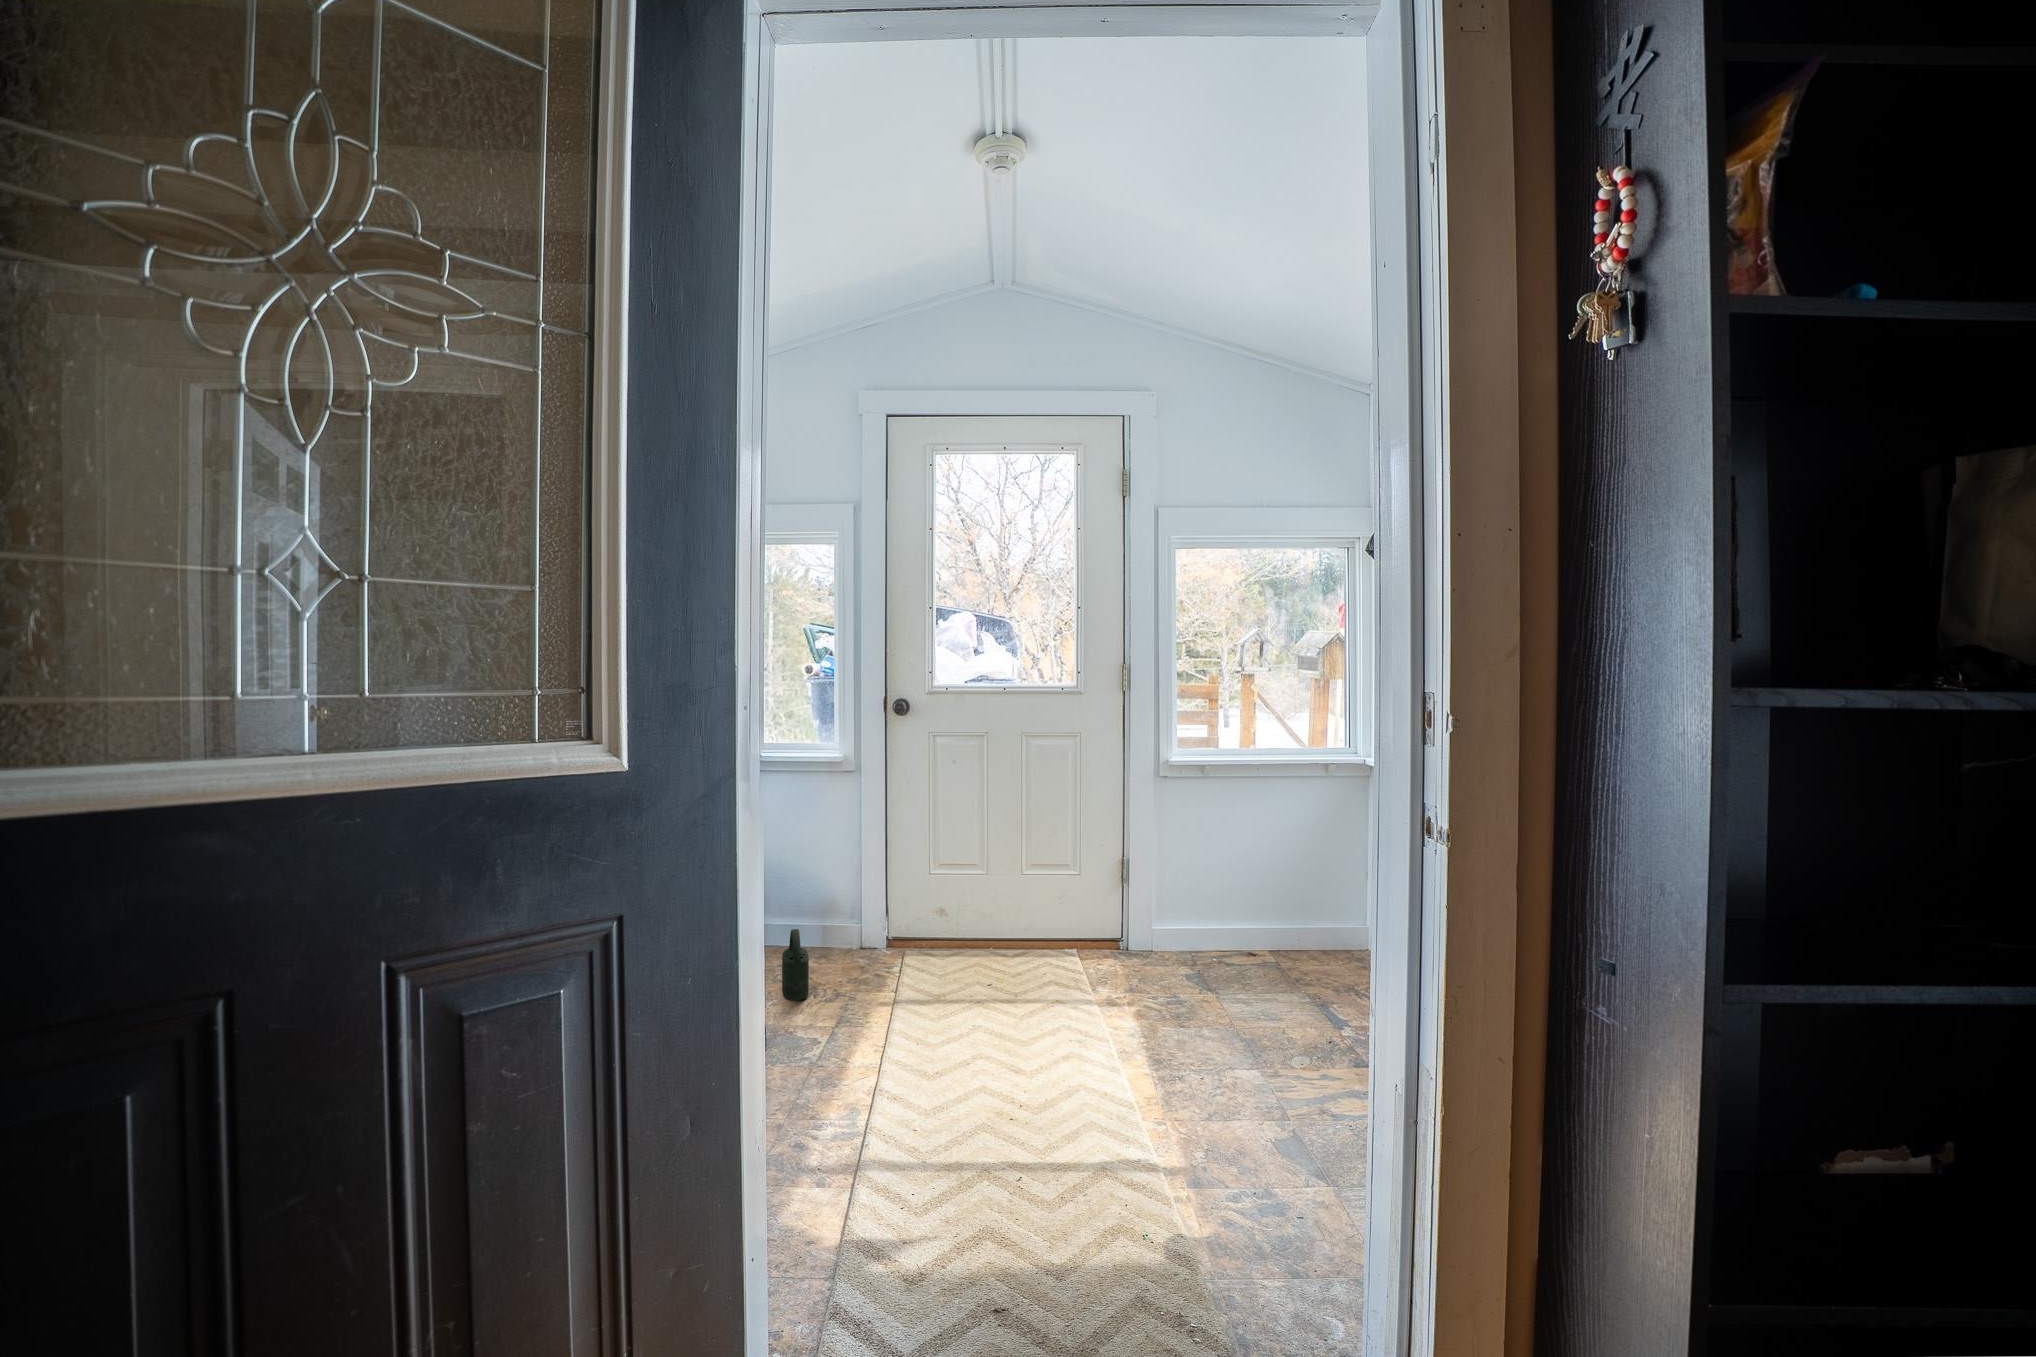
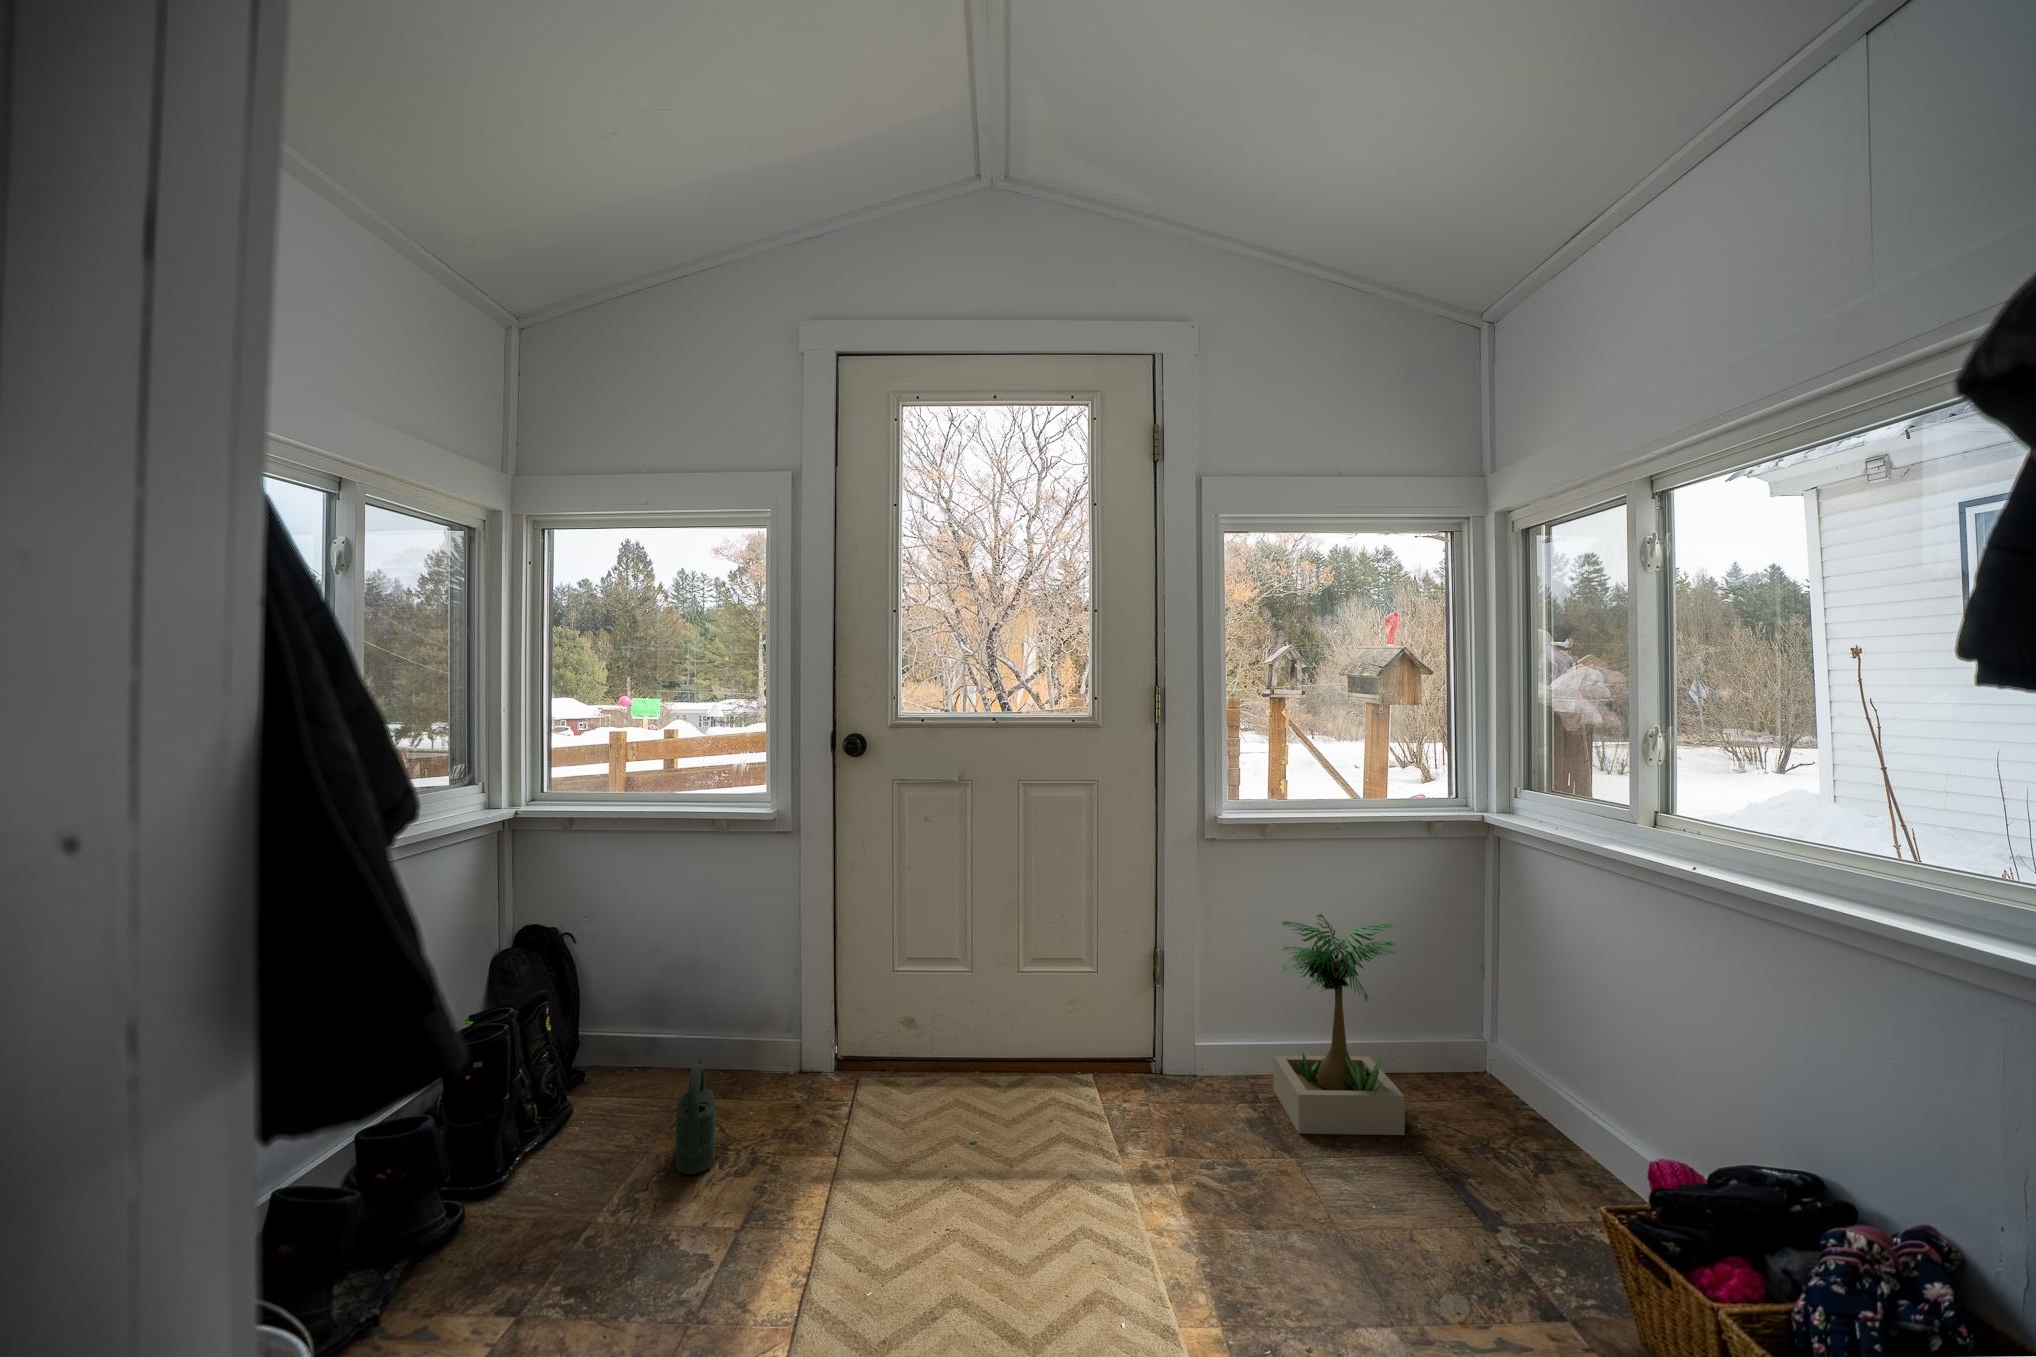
potted plant: none [1205,829,1311,983] -> present [1273,914,1405,1135]

